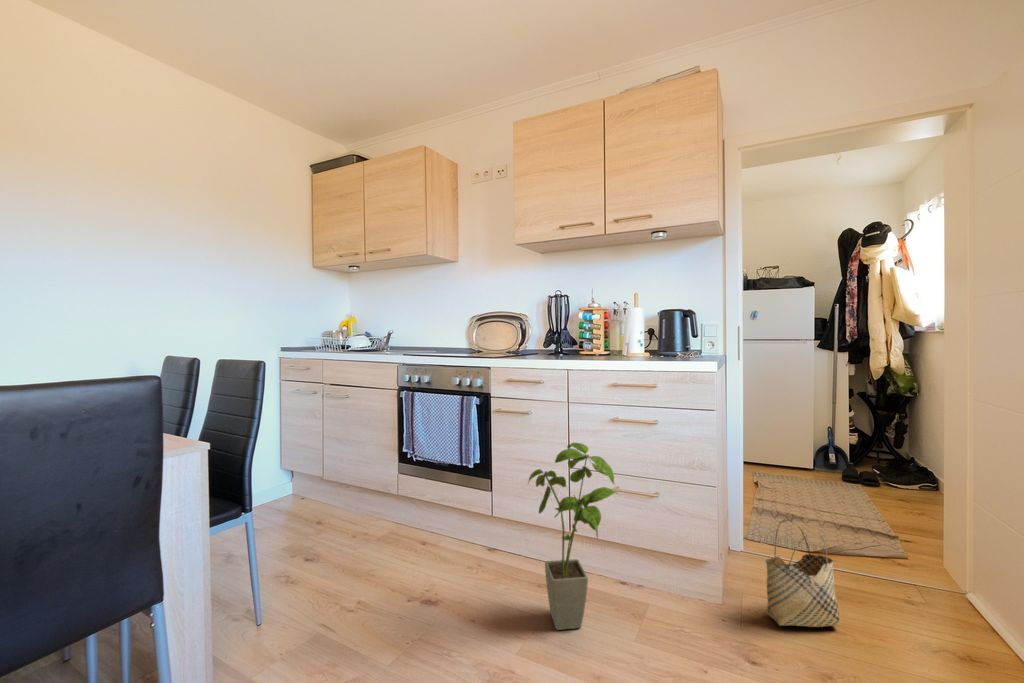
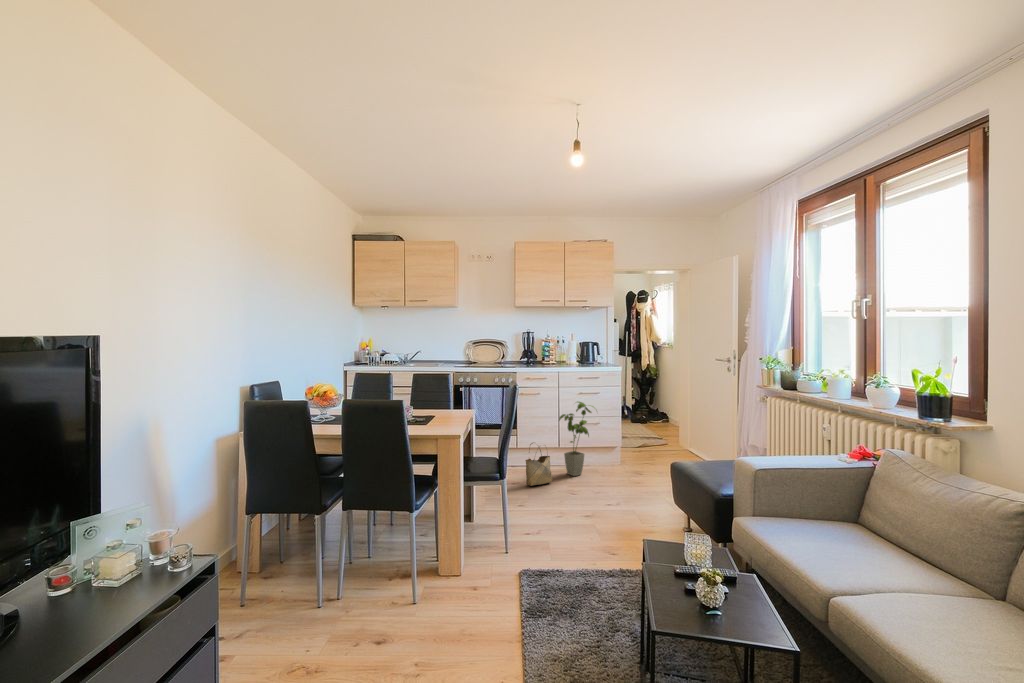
woven basket: present [765,519,839,627] -> present [525,443,552,486]

